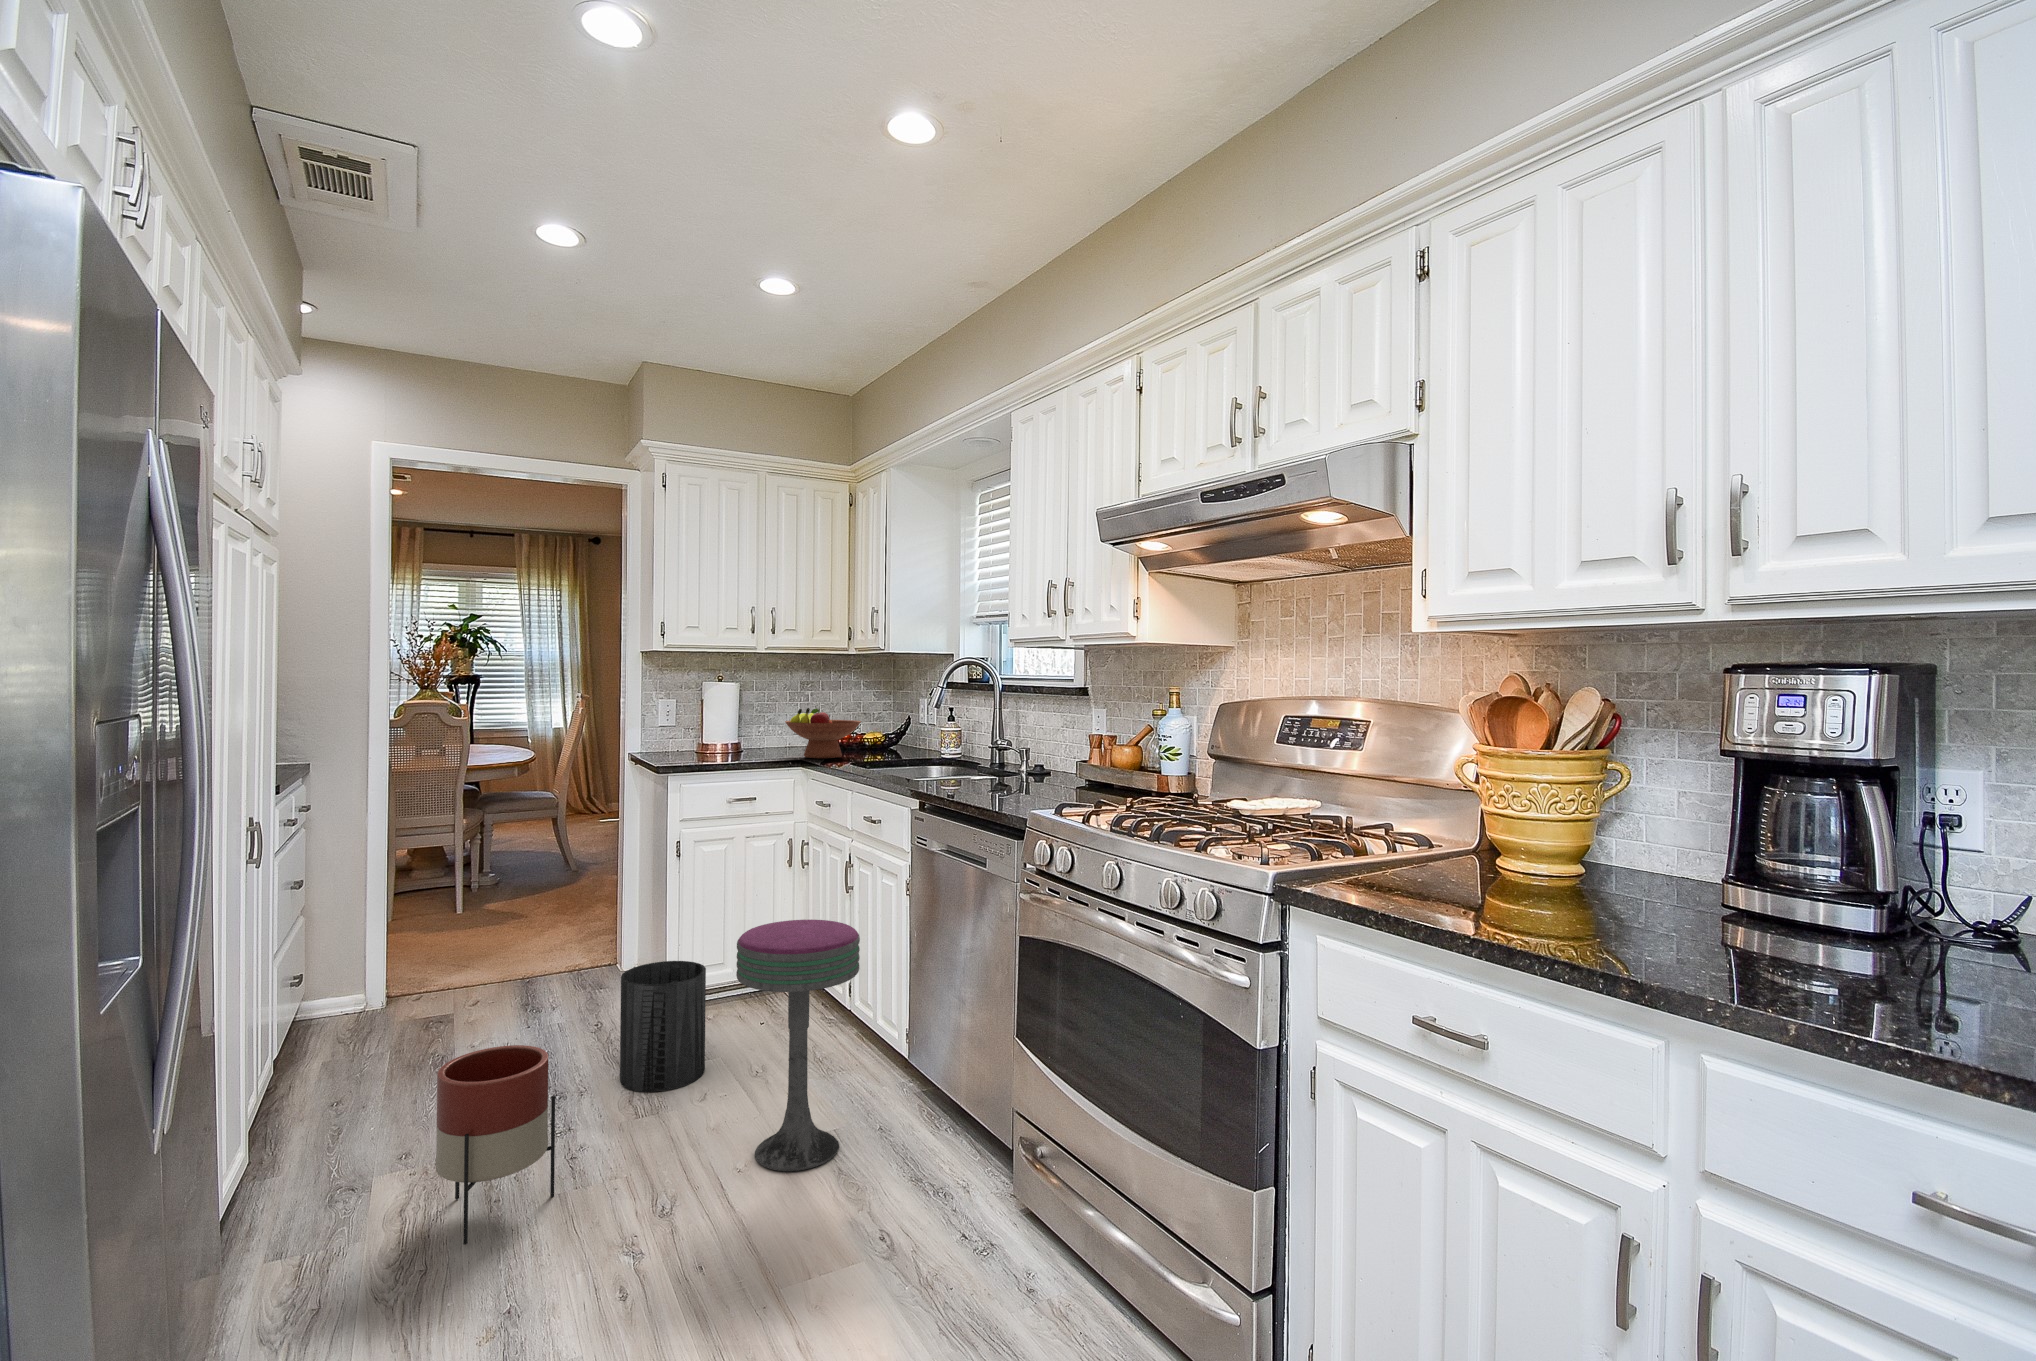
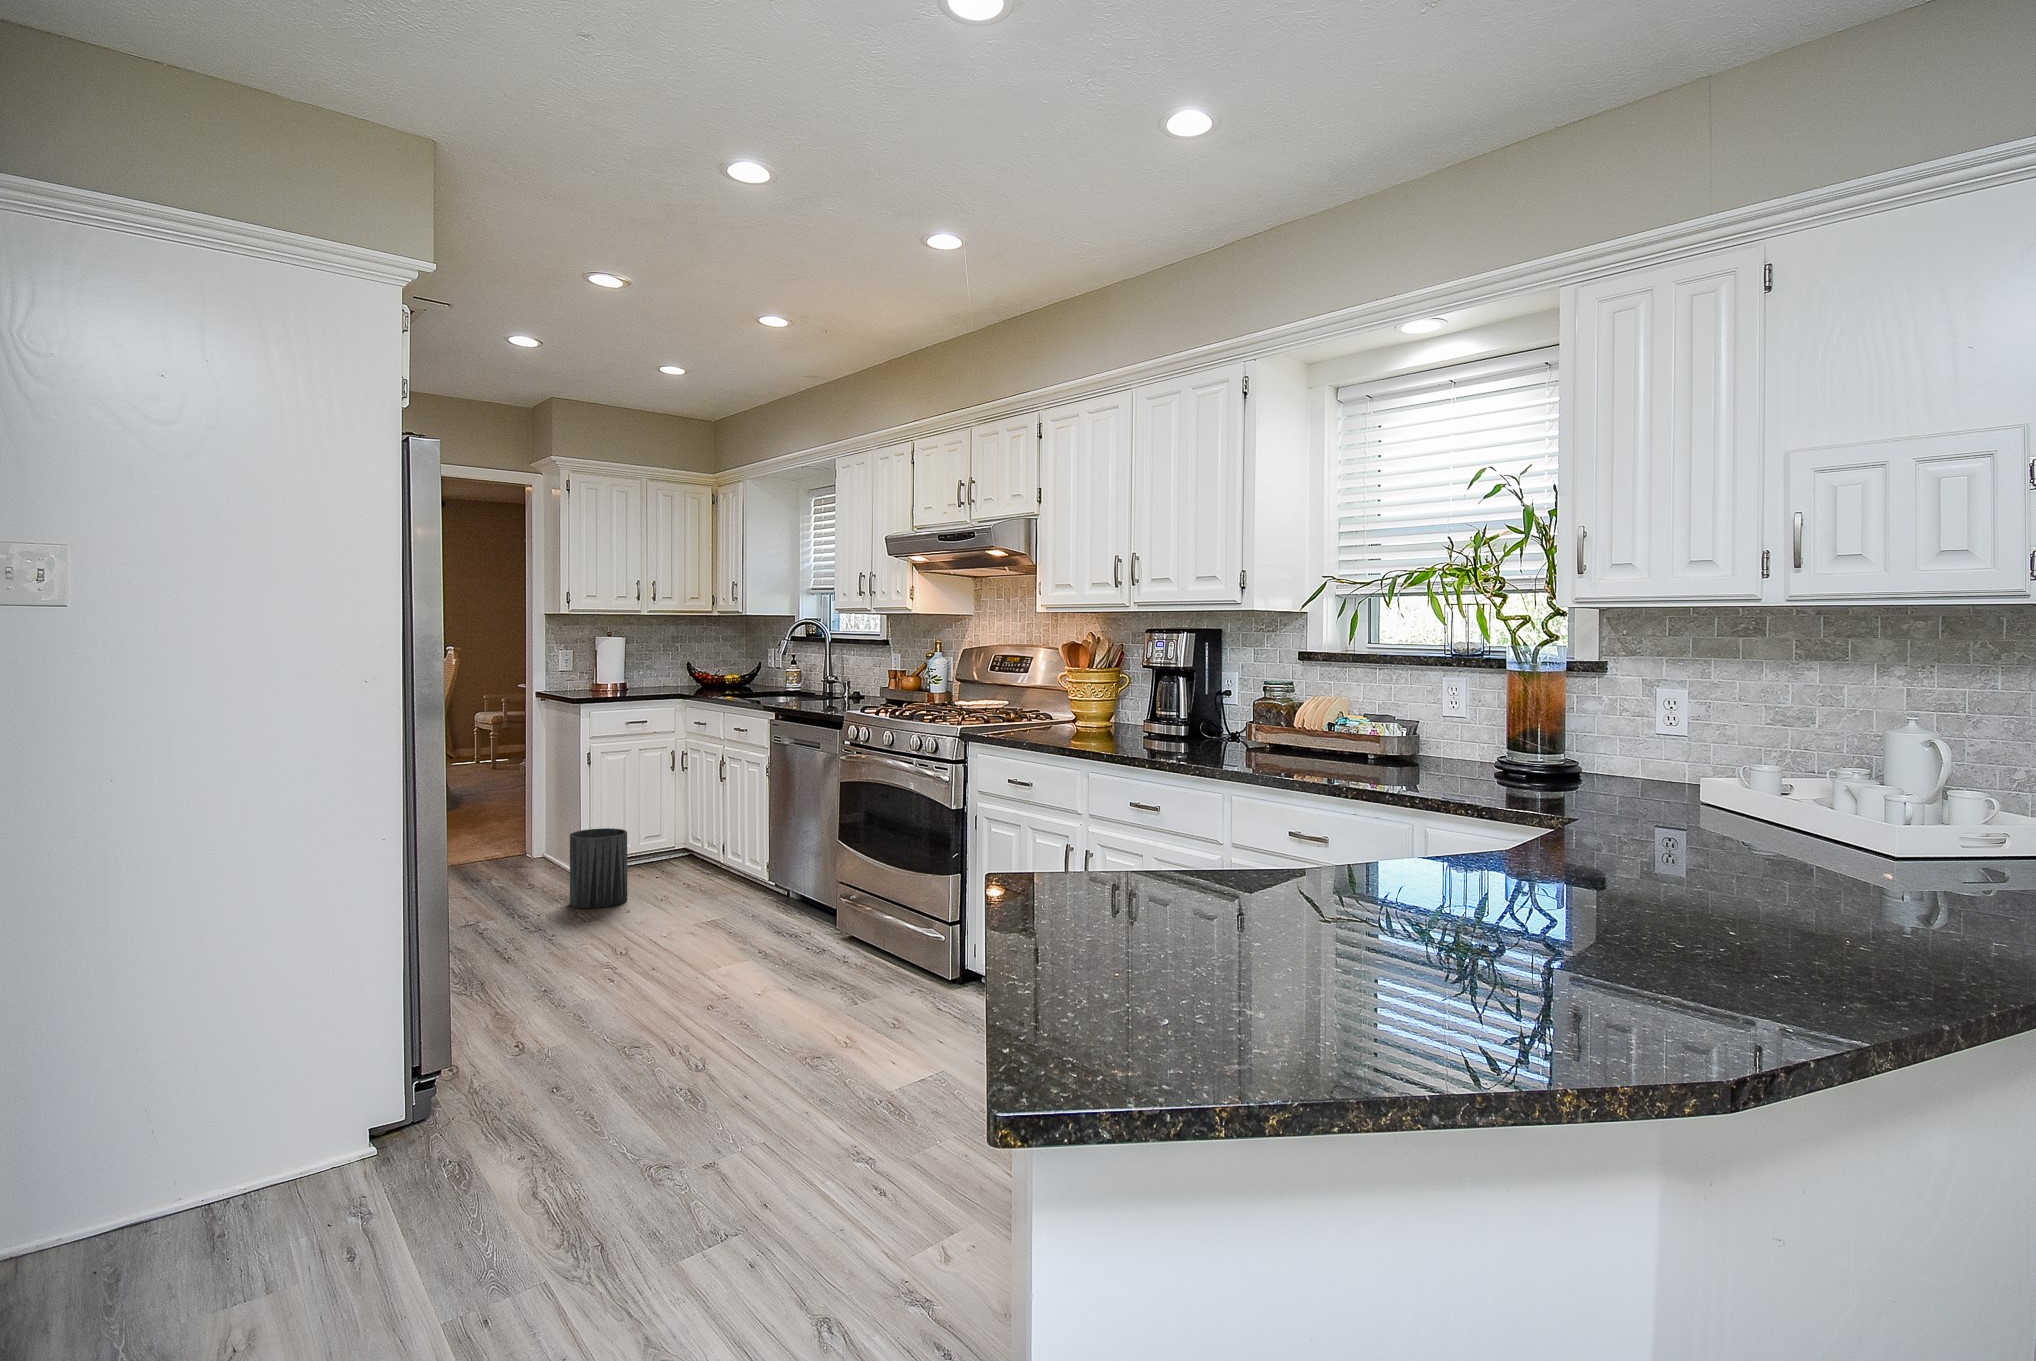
fruit bowl: present [785,708,861,758] -> none [664,656,723,694]
bar stool: present [736,920,860,1171] -> none [664,788,741,932]
planter: present [436,1045,555,1245] -> none [490,859,558,962]

